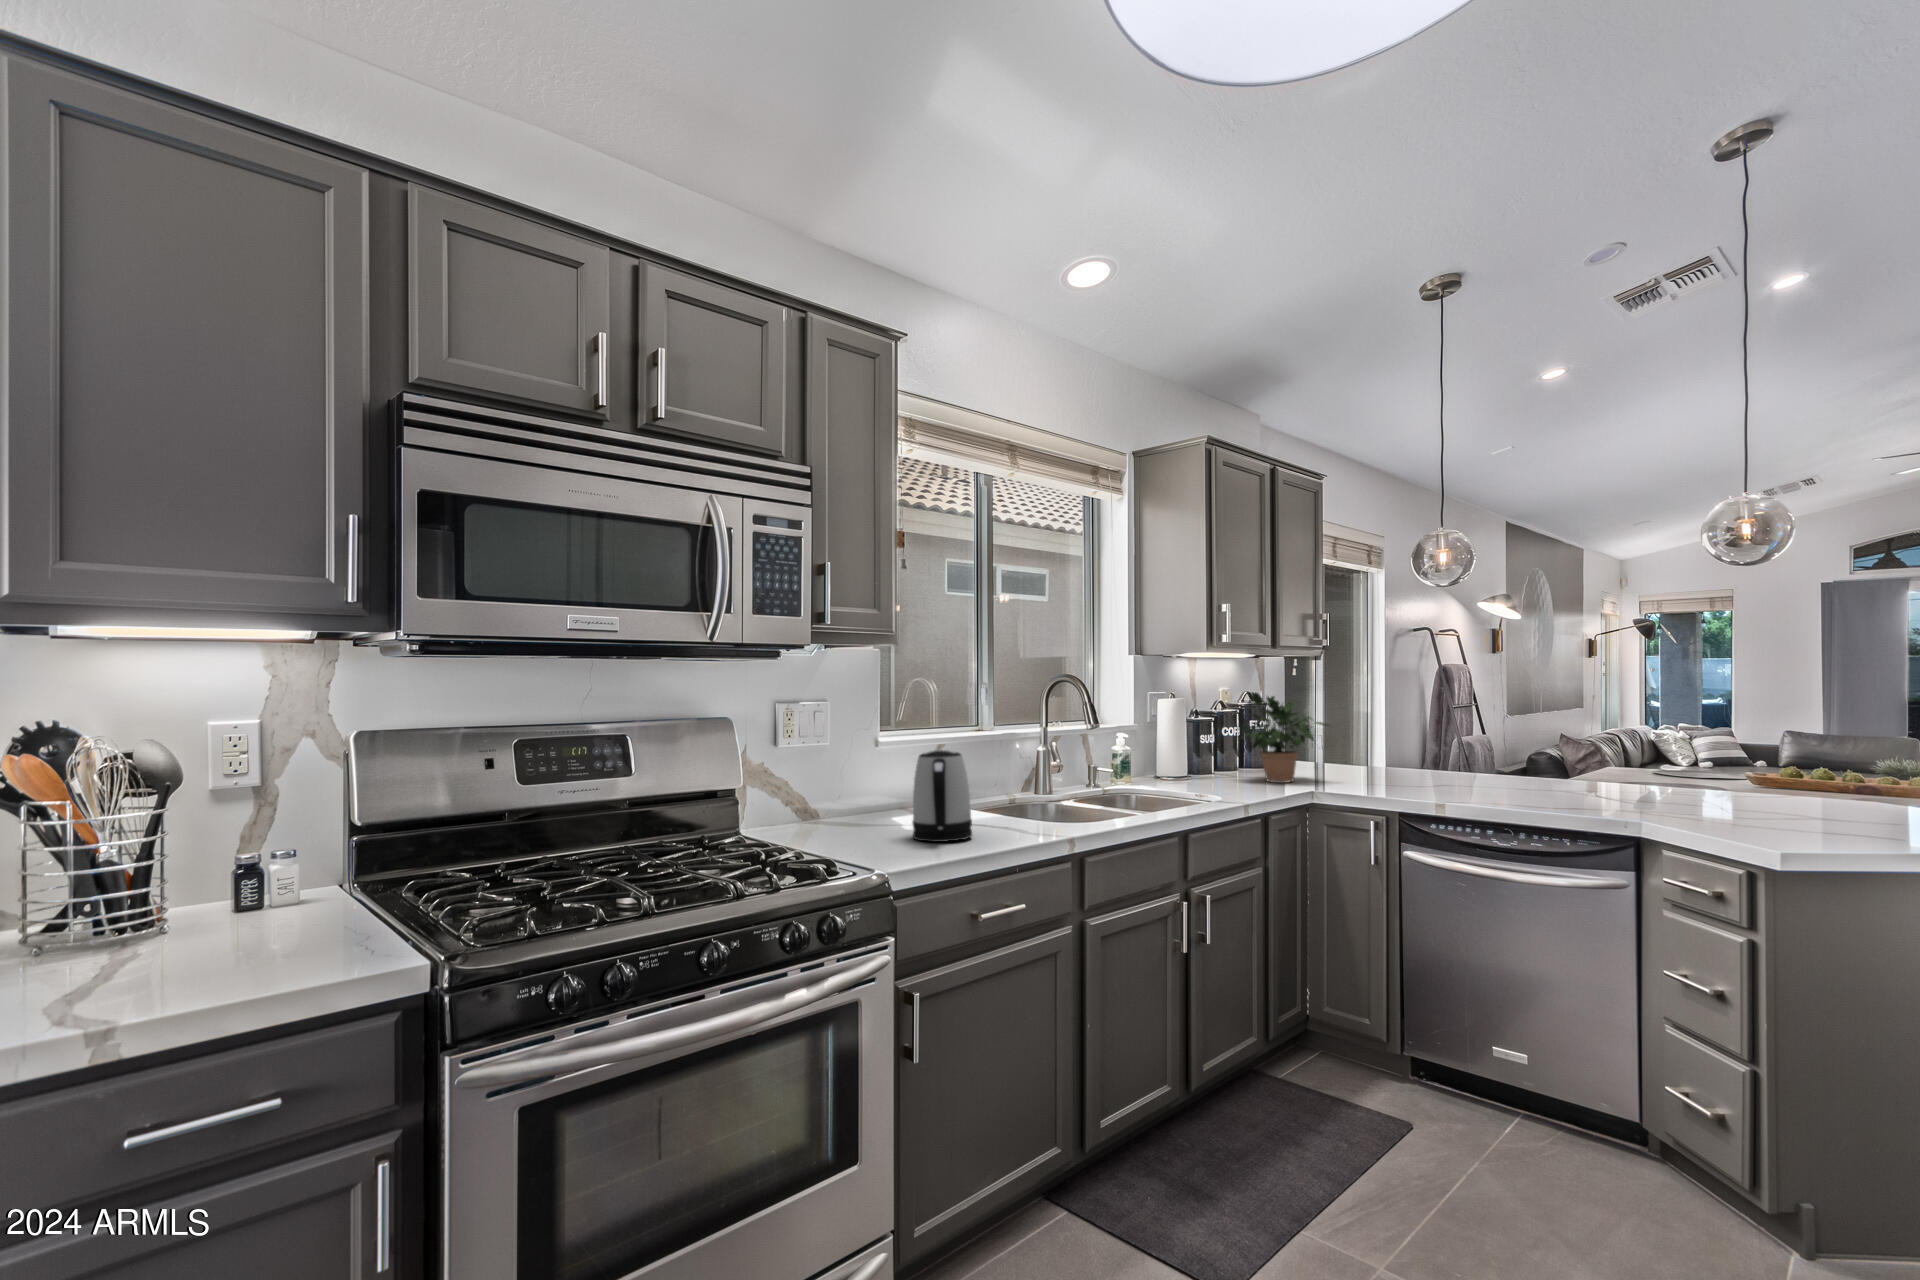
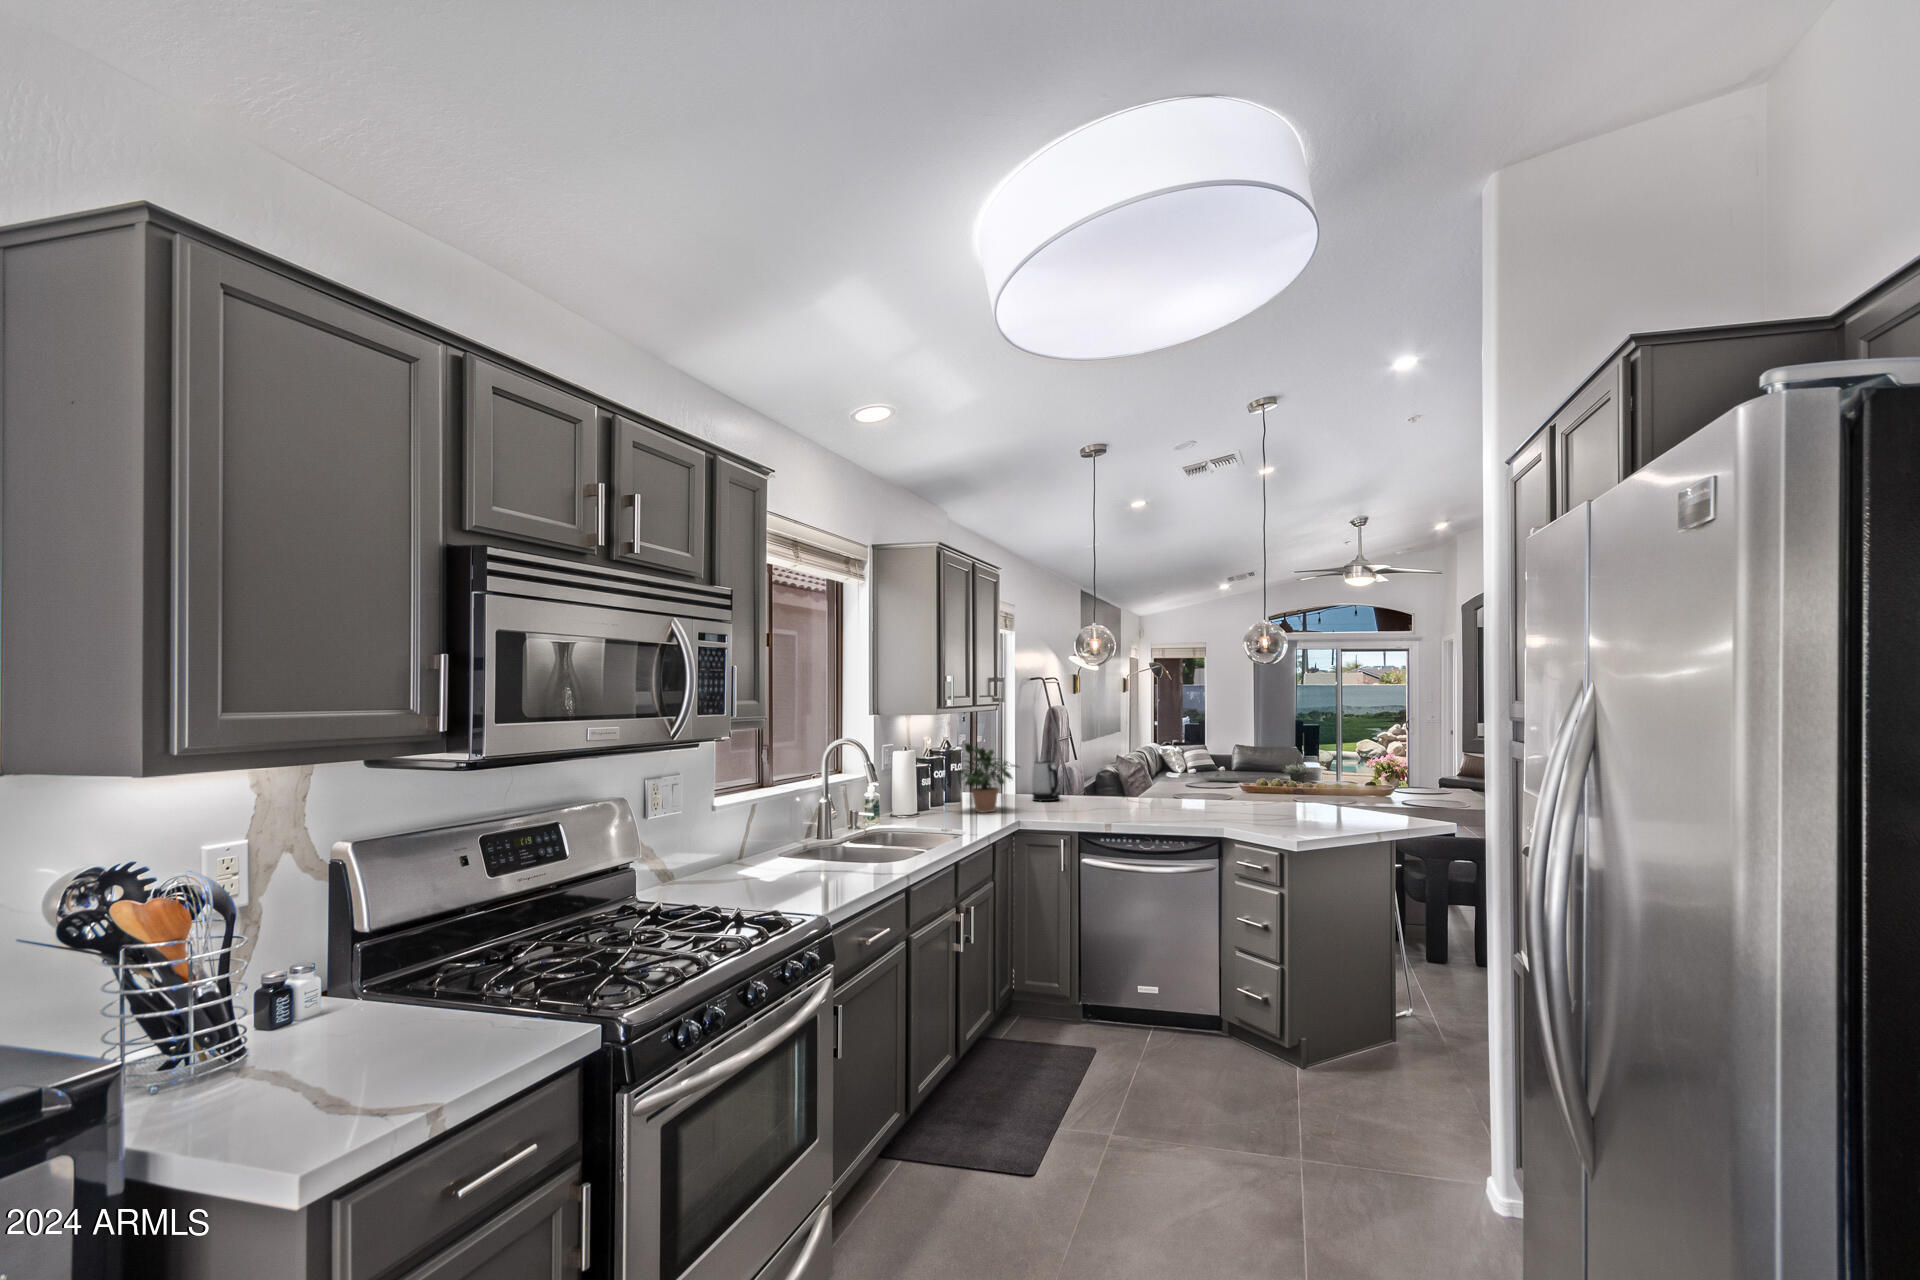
kettle: present [912,750,972,842] -> present [1032,760,1060,801]

